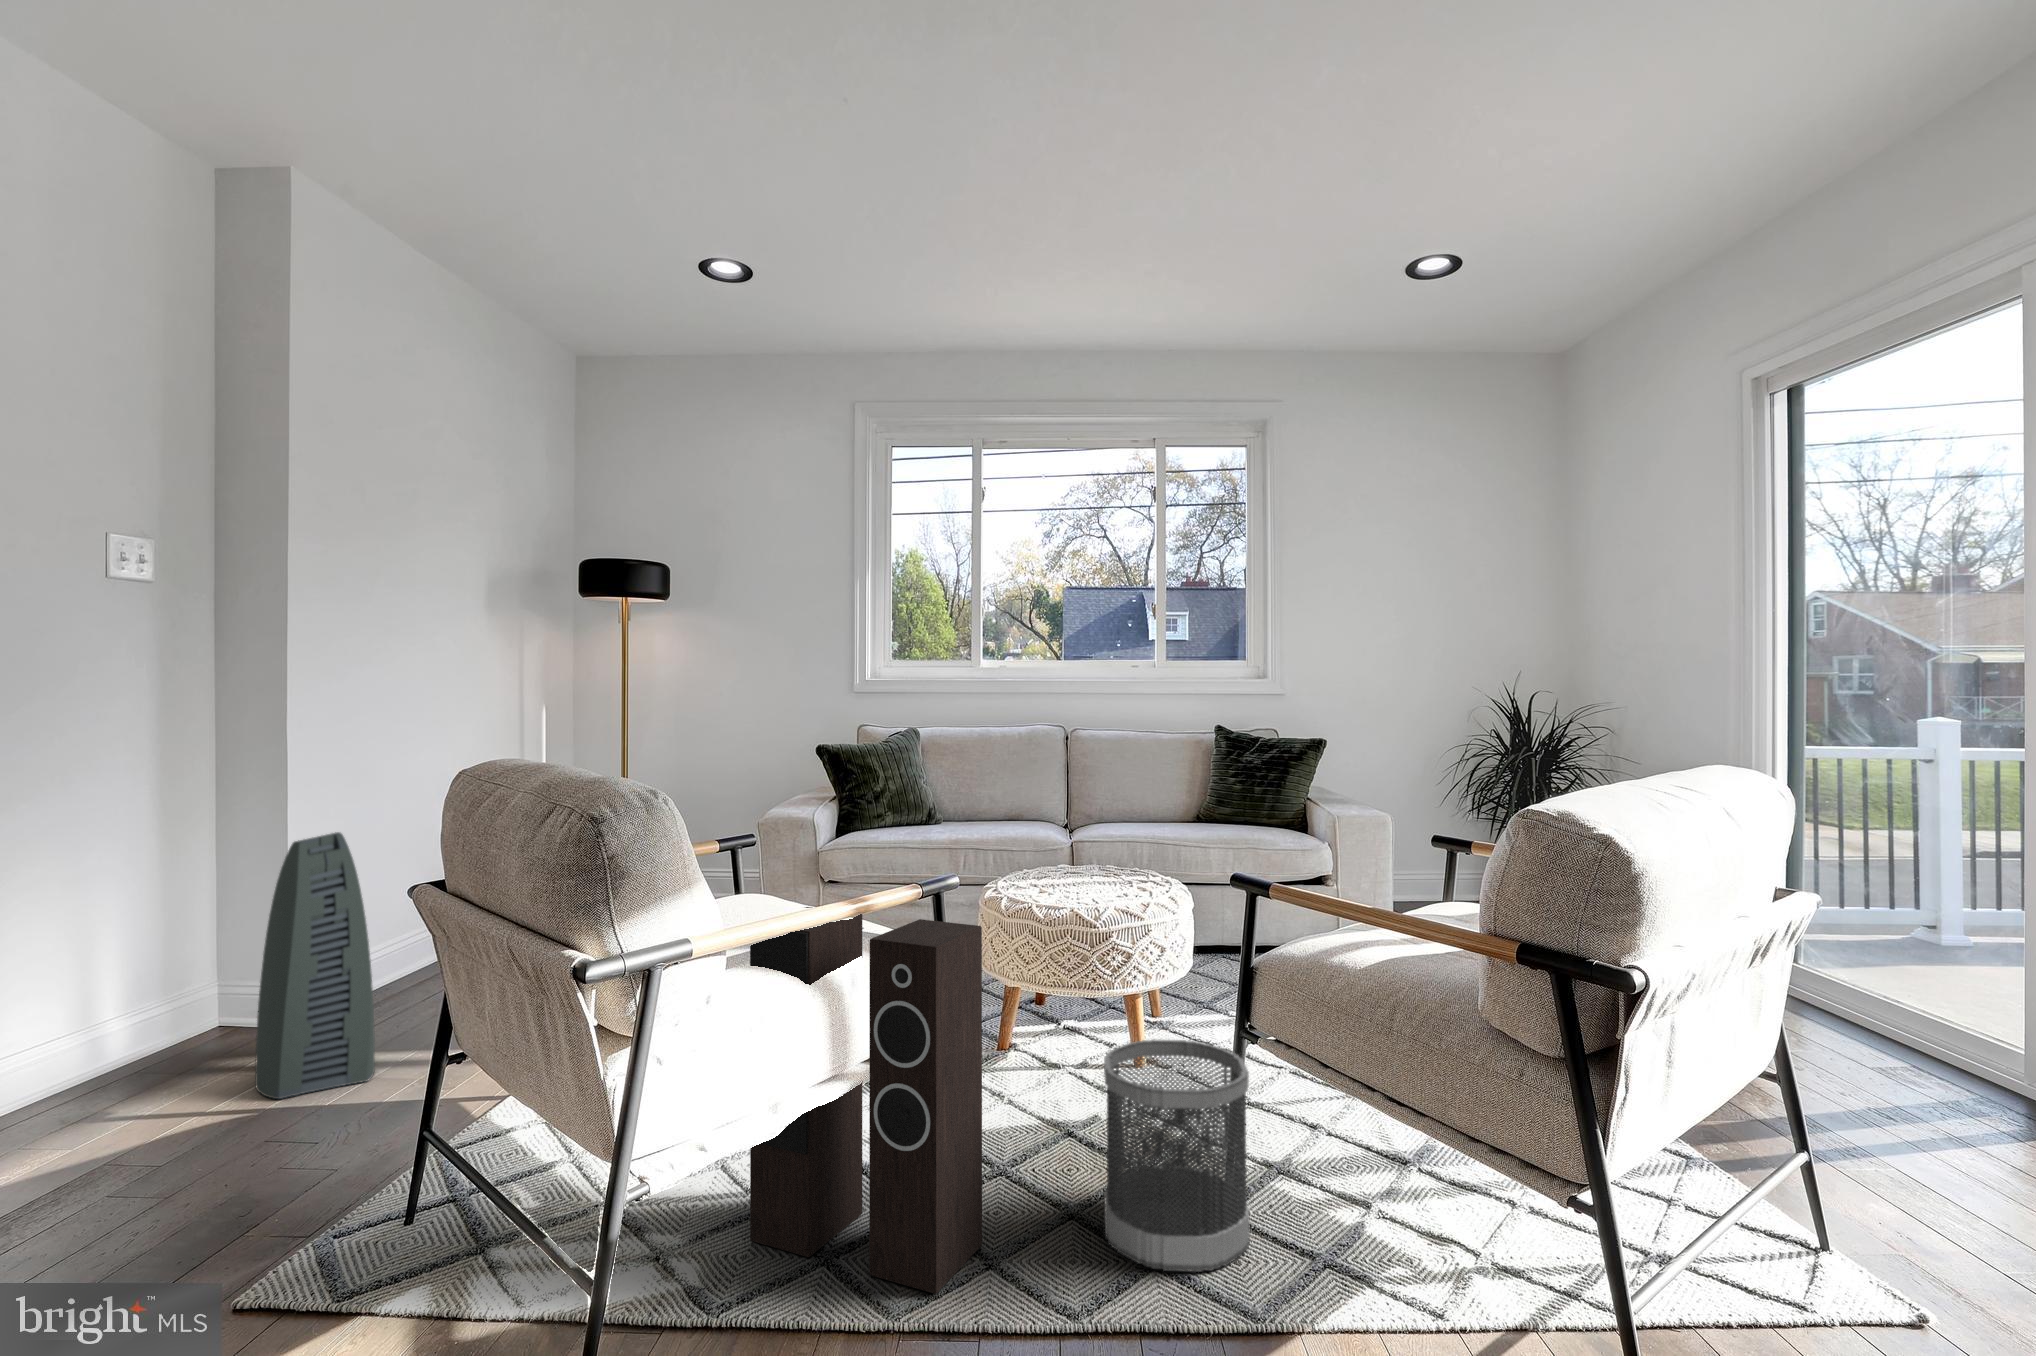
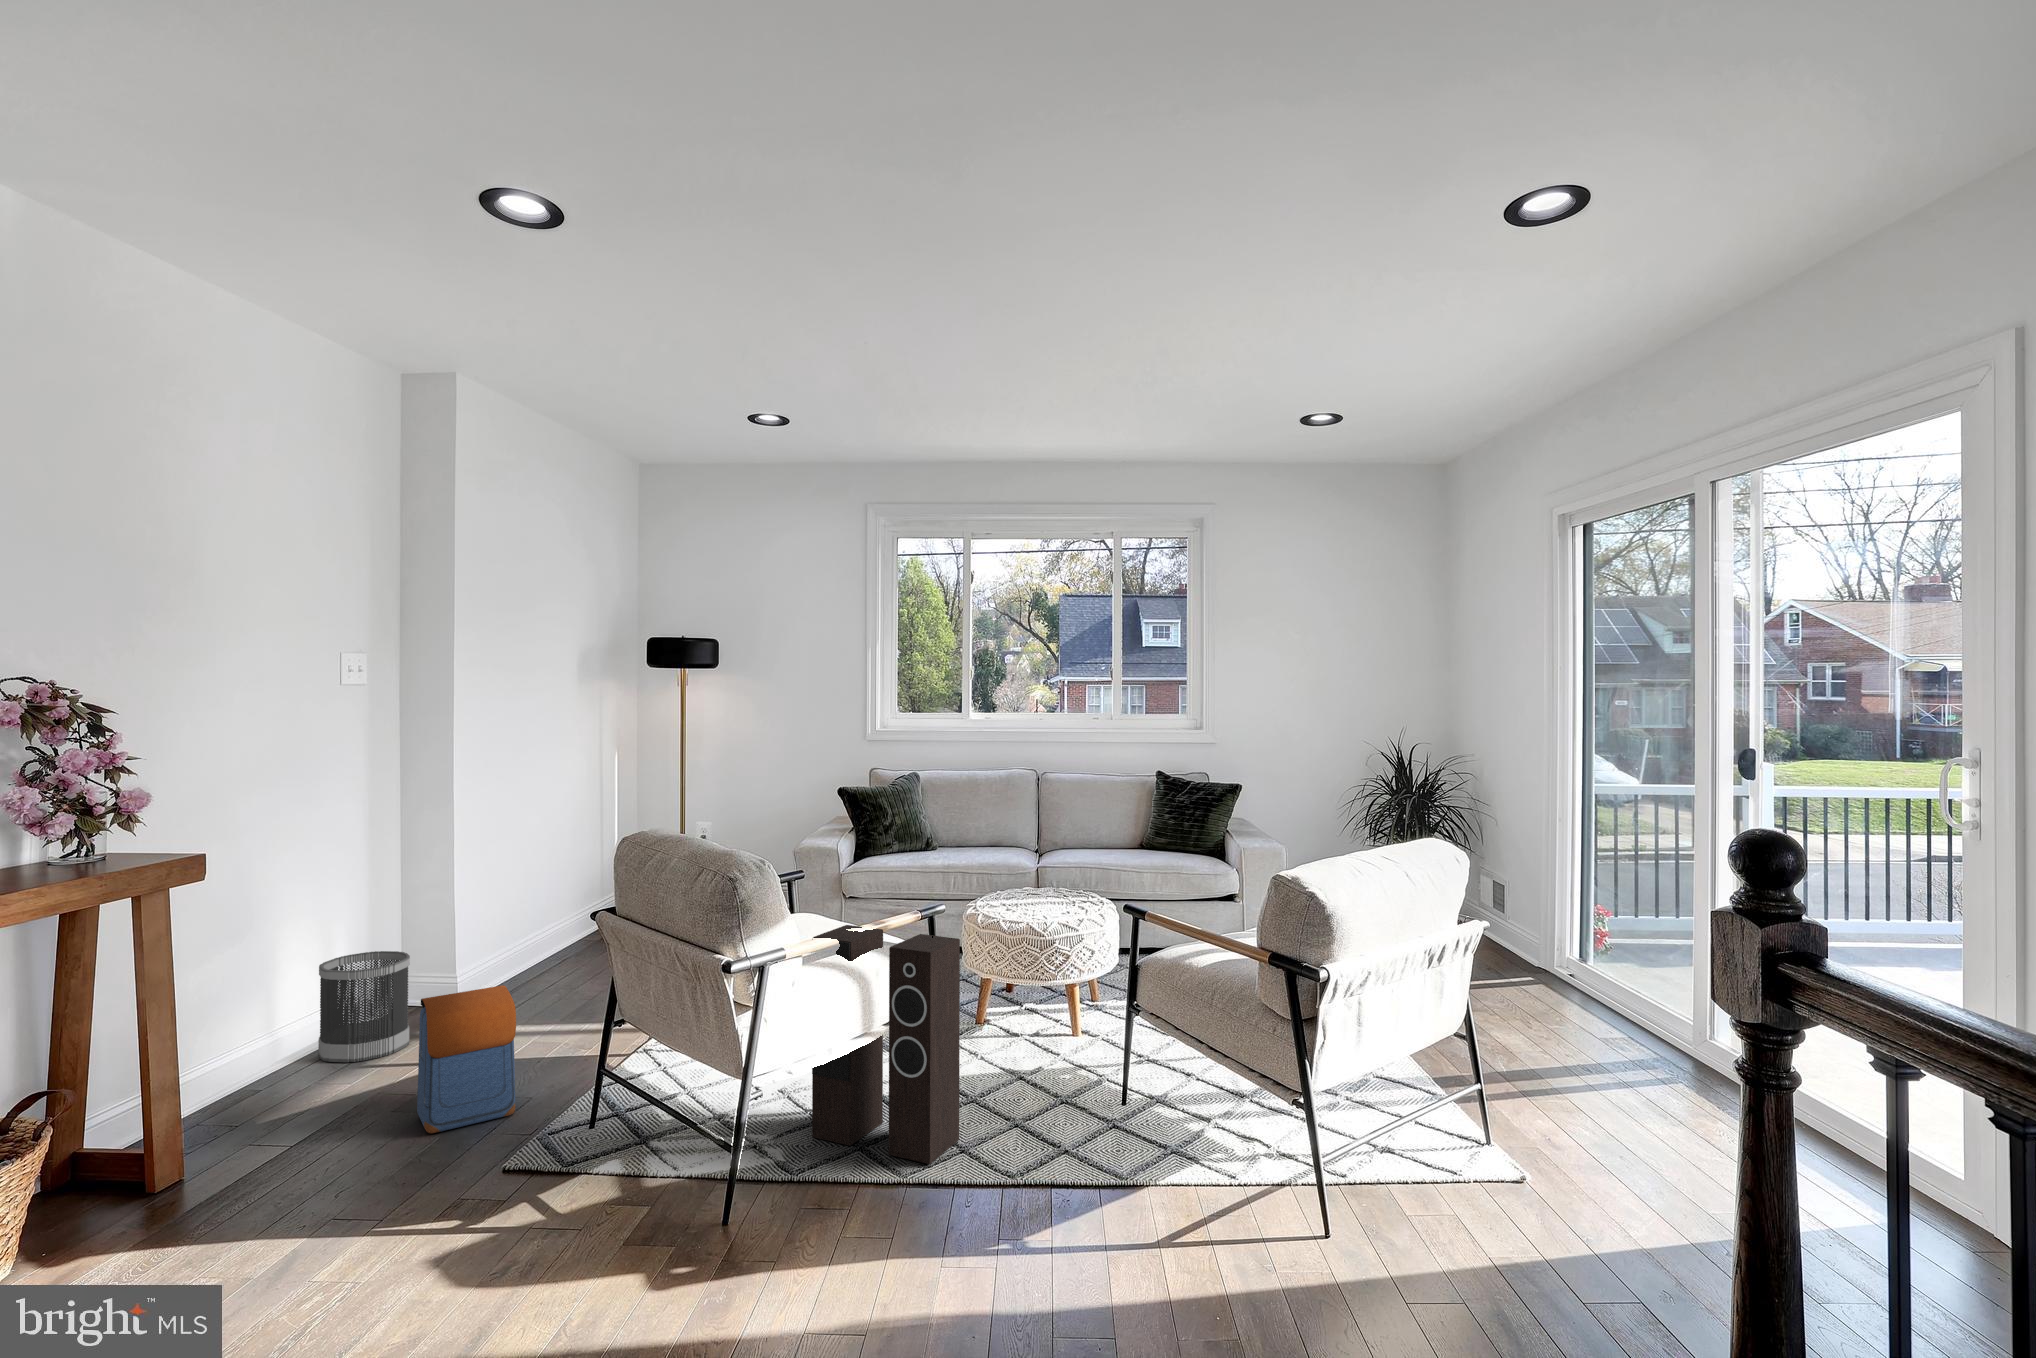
air purifier: present [255,832,375,1099] -> none [448,864,529,1054]
backpack: none [140,1002,301,1238] -> present [417,985,516,1133]
wastebasket: present [1104,1039,1250,1272] -> present [318,951,410,1062]

